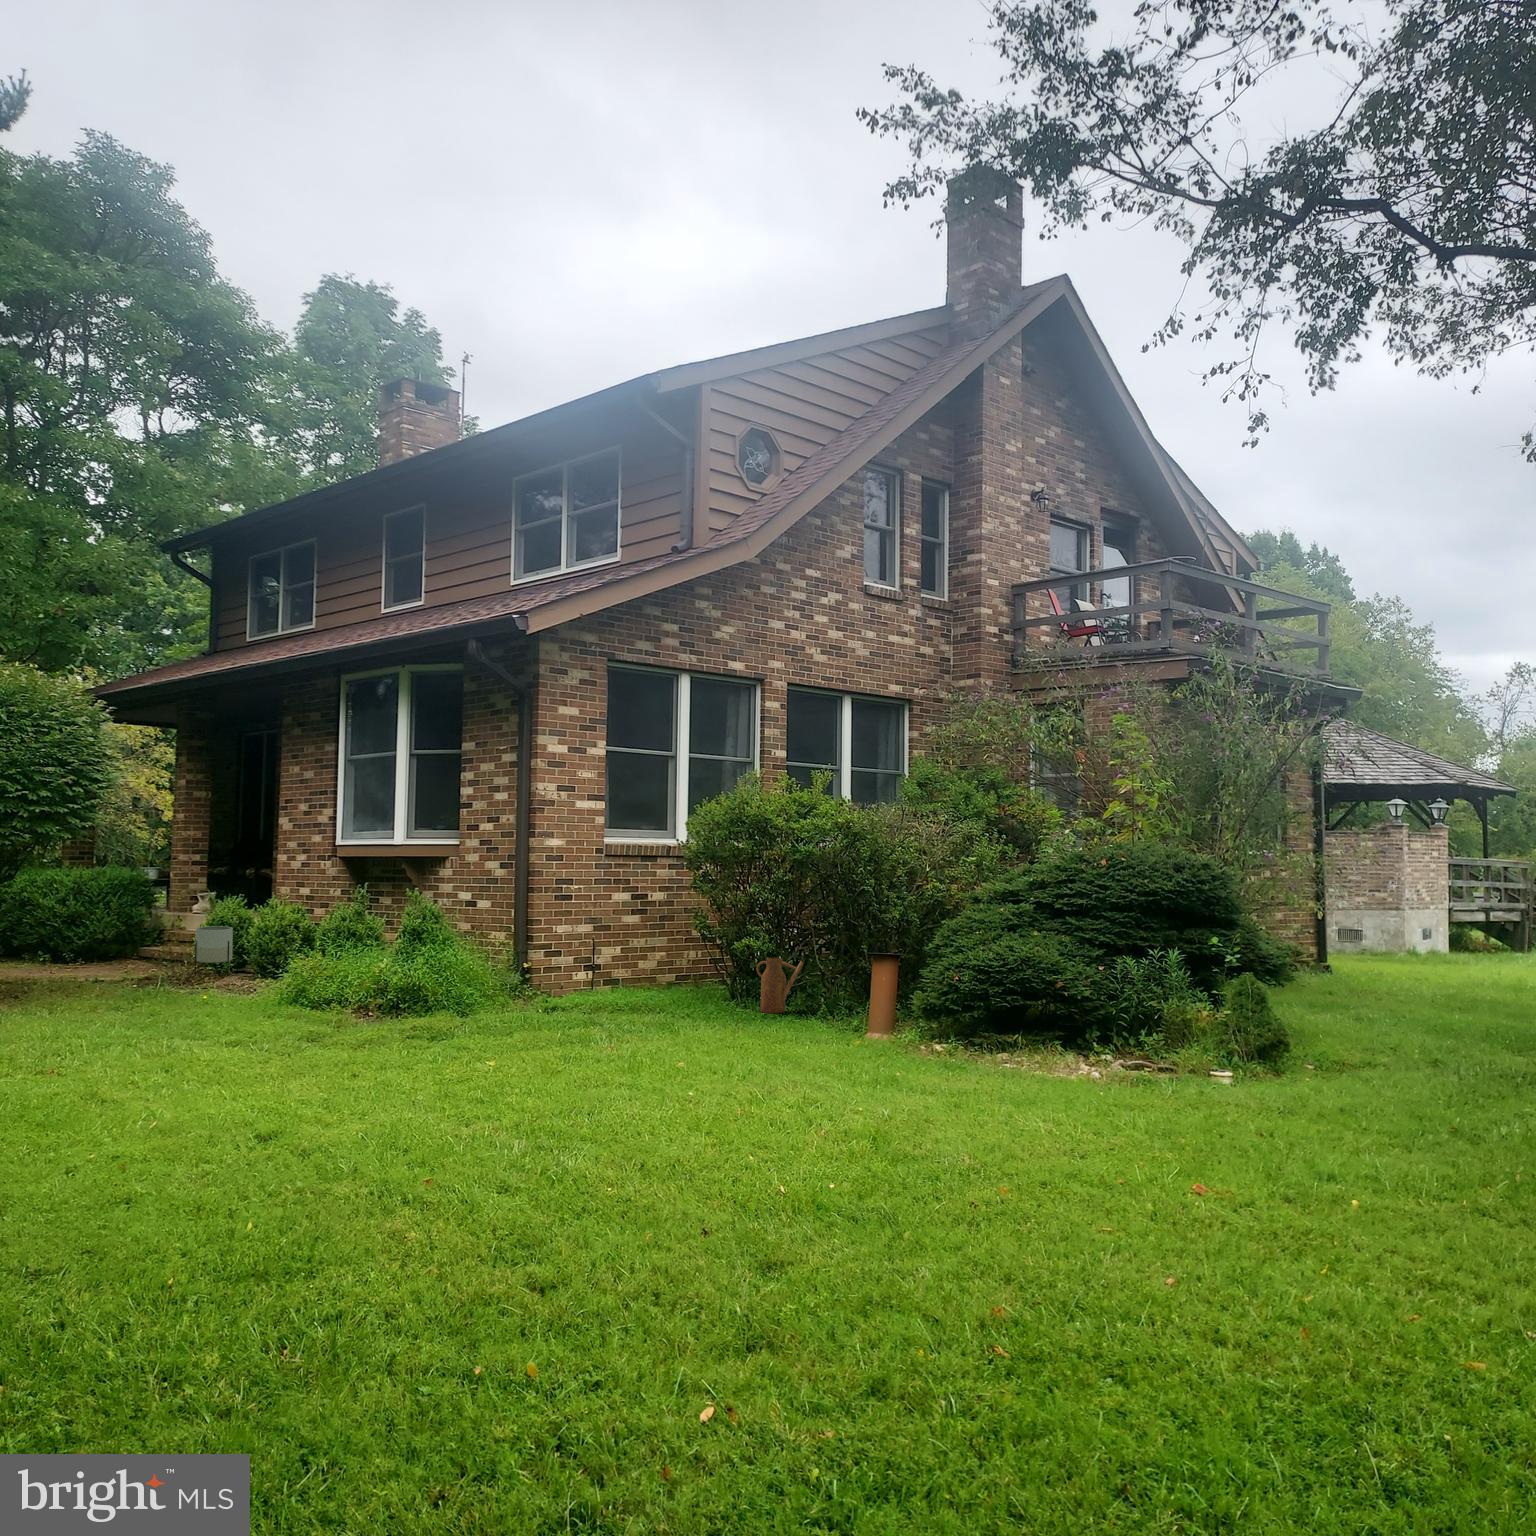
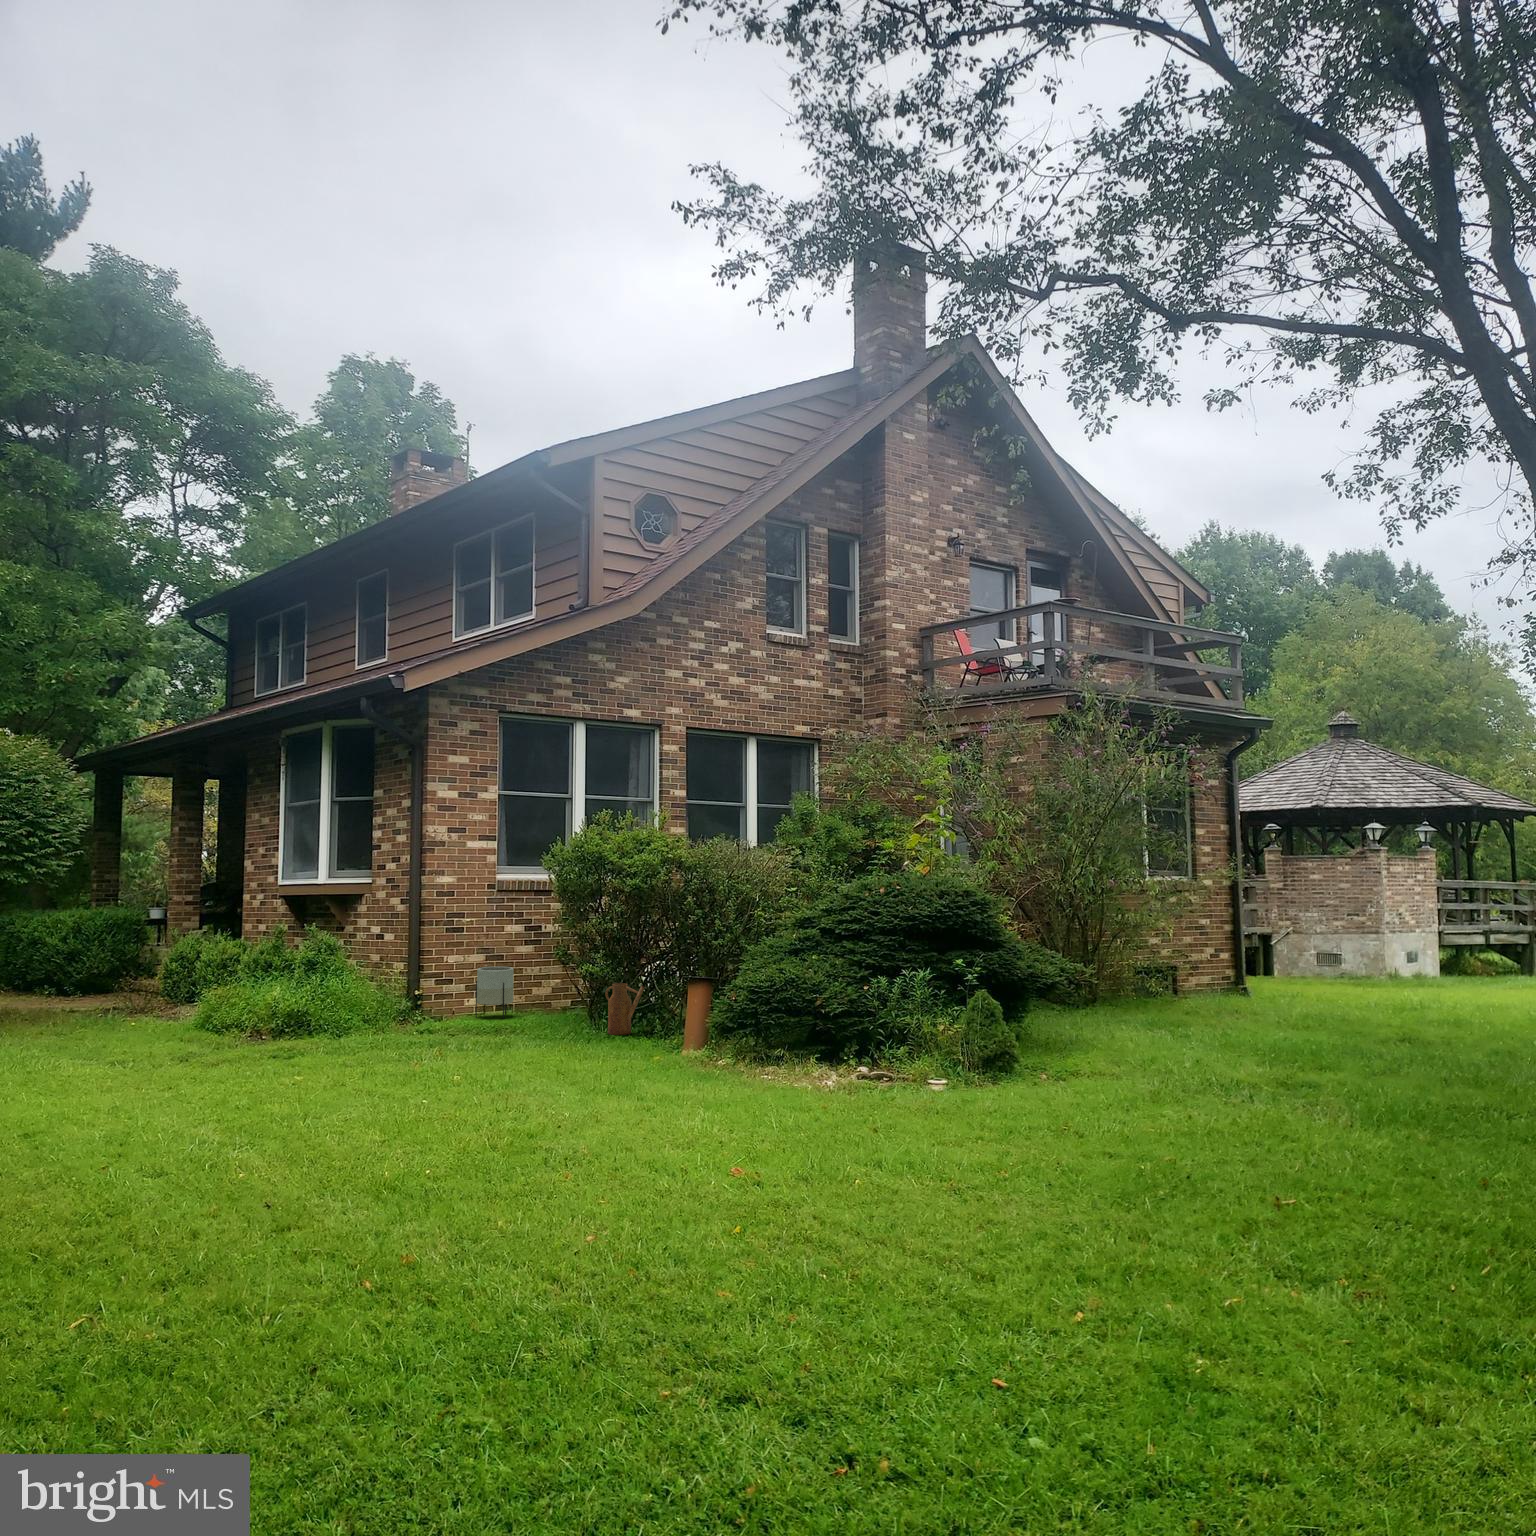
planter: present [195,926,233,976] -> present [476,967,514,1019]

